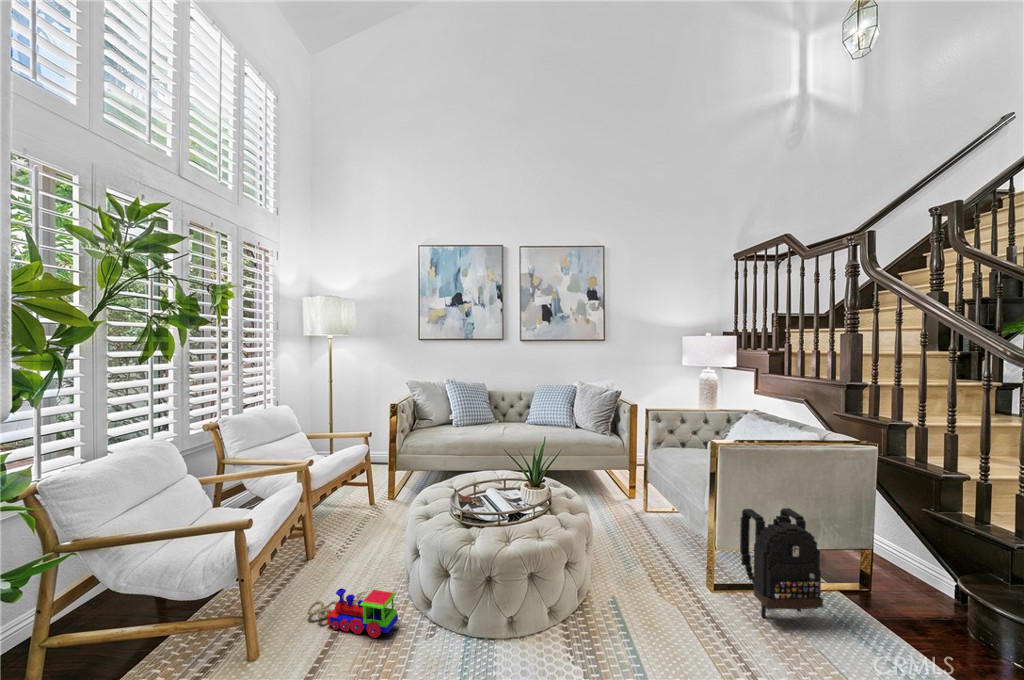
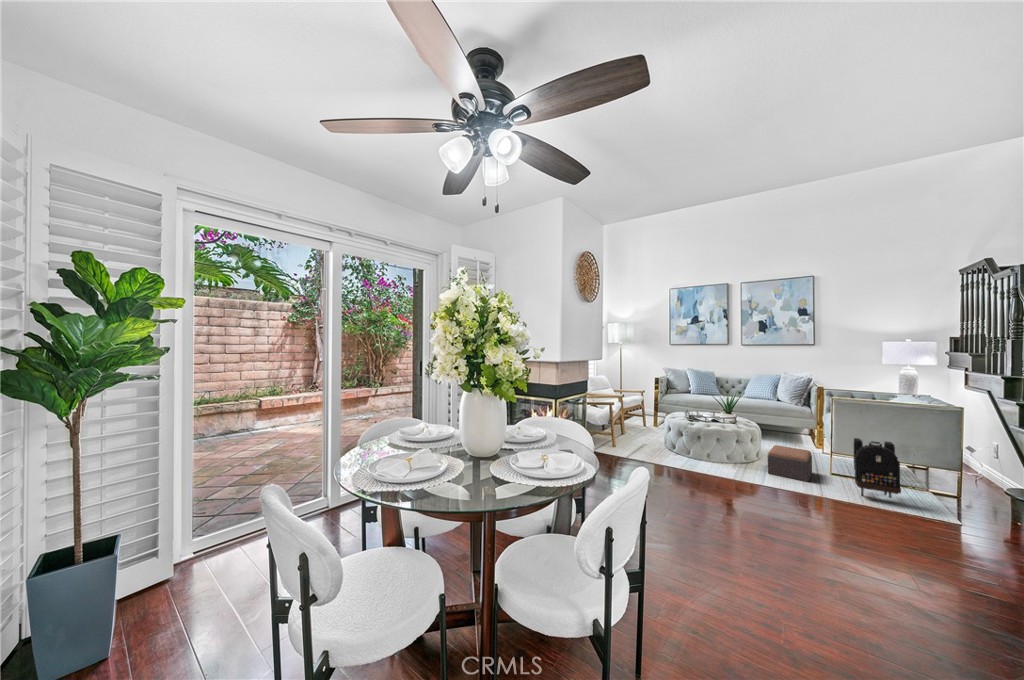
footstool: none [609,529,680,603] -> present [768,445,812,482]
toy train: present [307,588,398,638] -> none [620,441,656,459]

